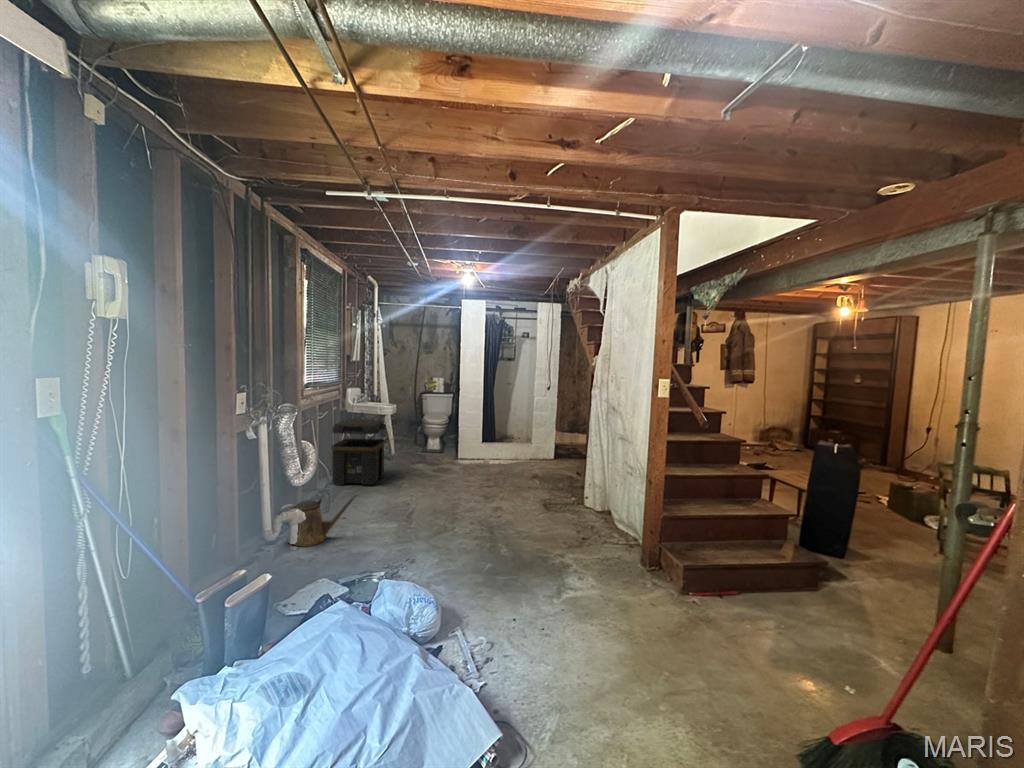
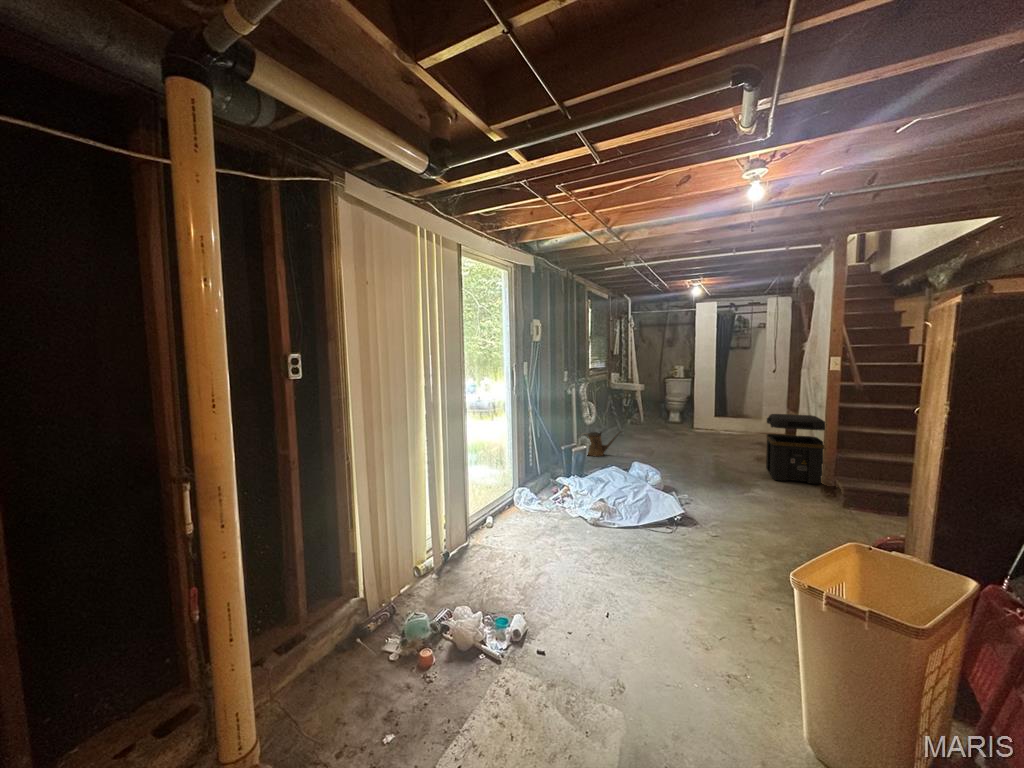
toolbox: present [332,419,385,485] -> present [766,414,826,484]

